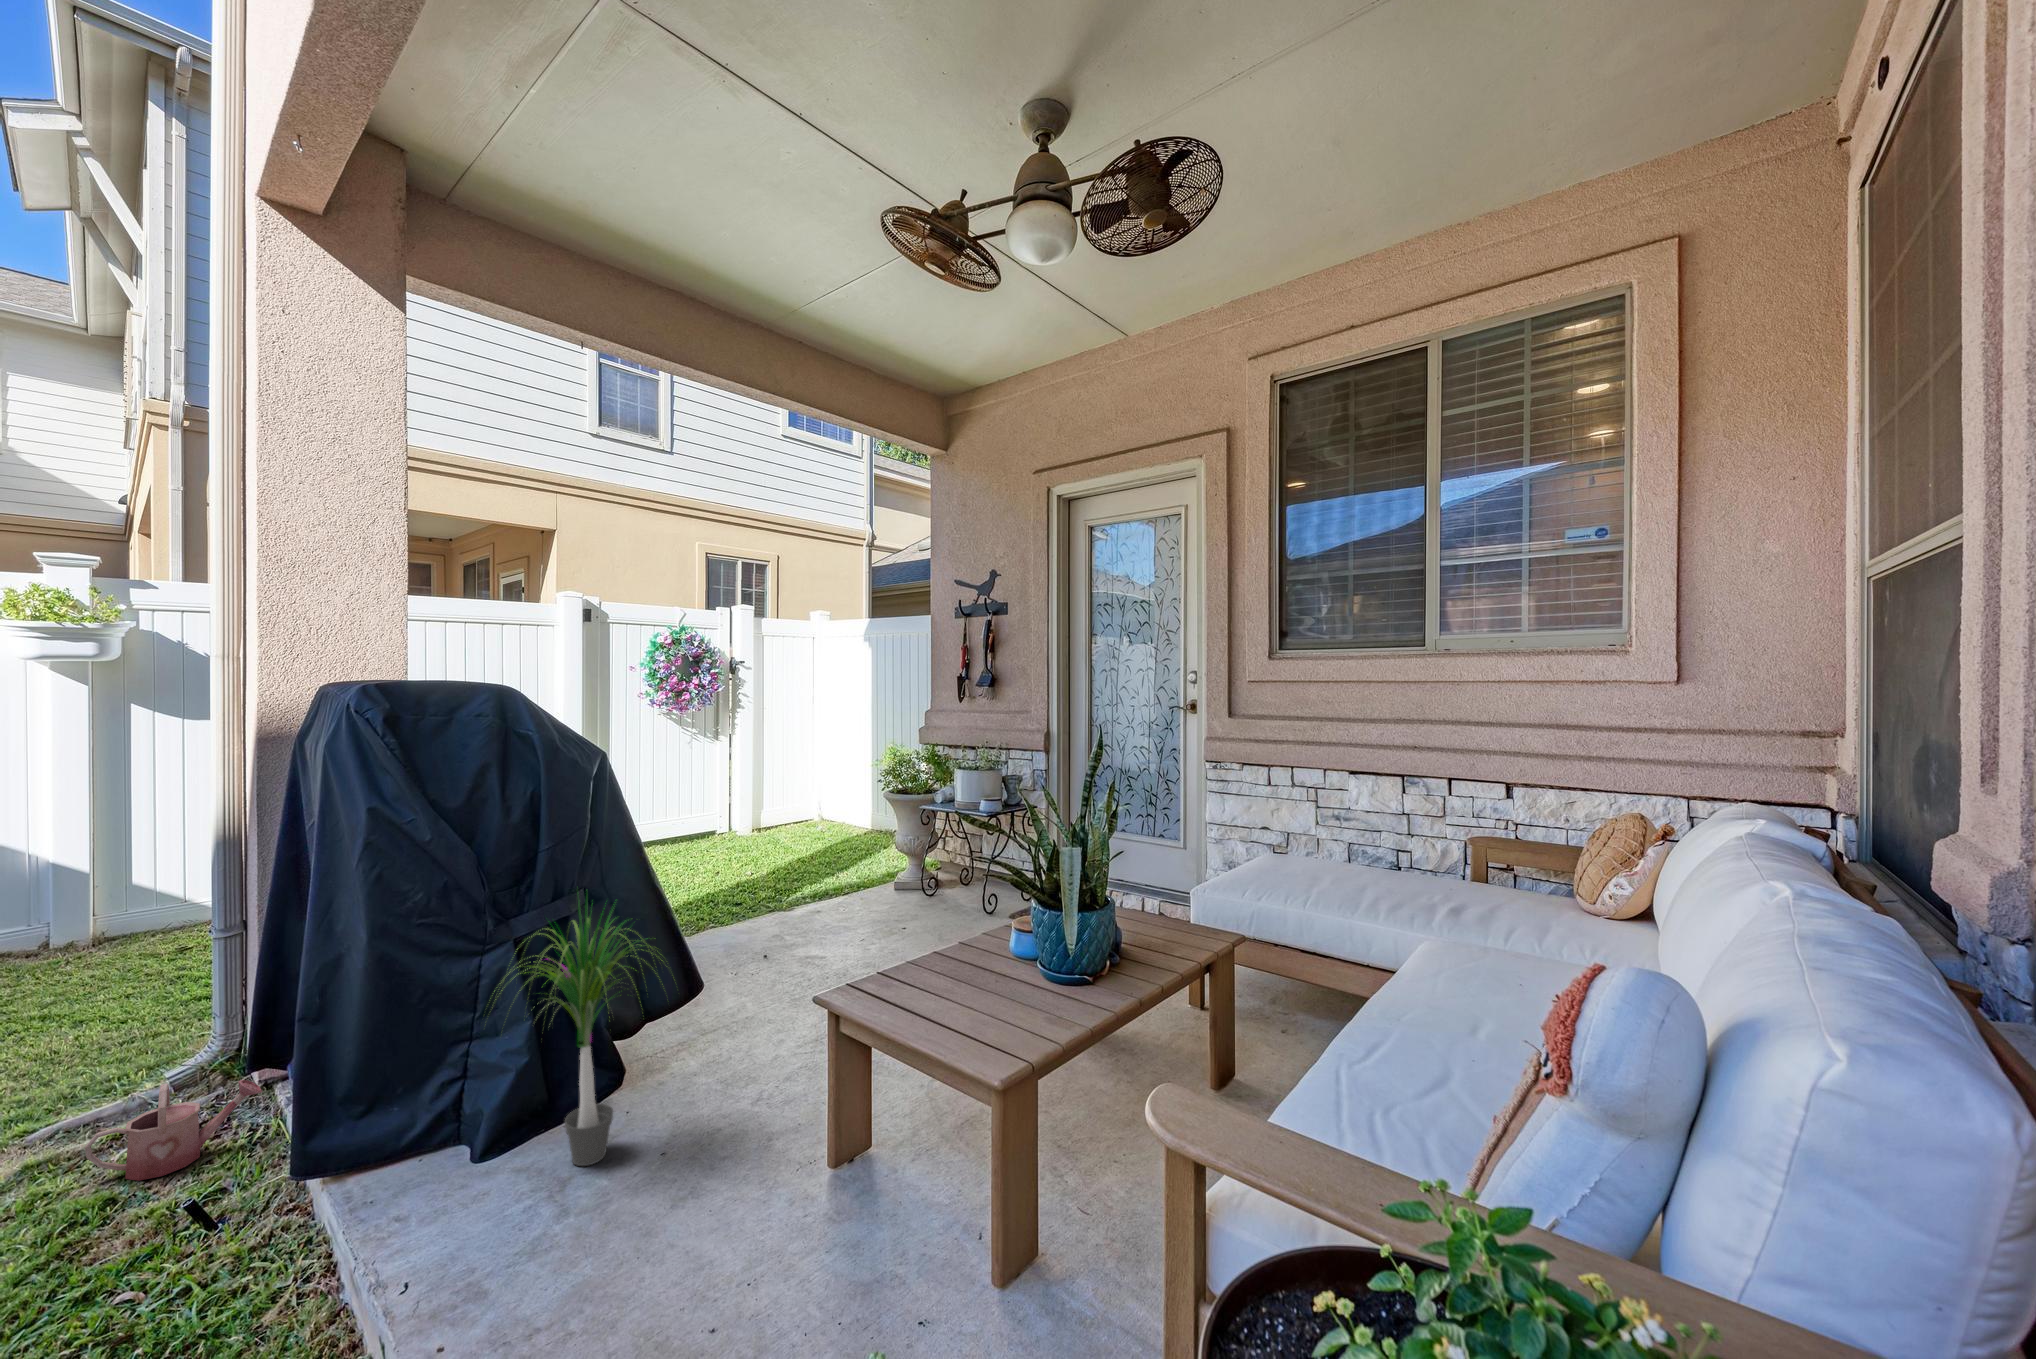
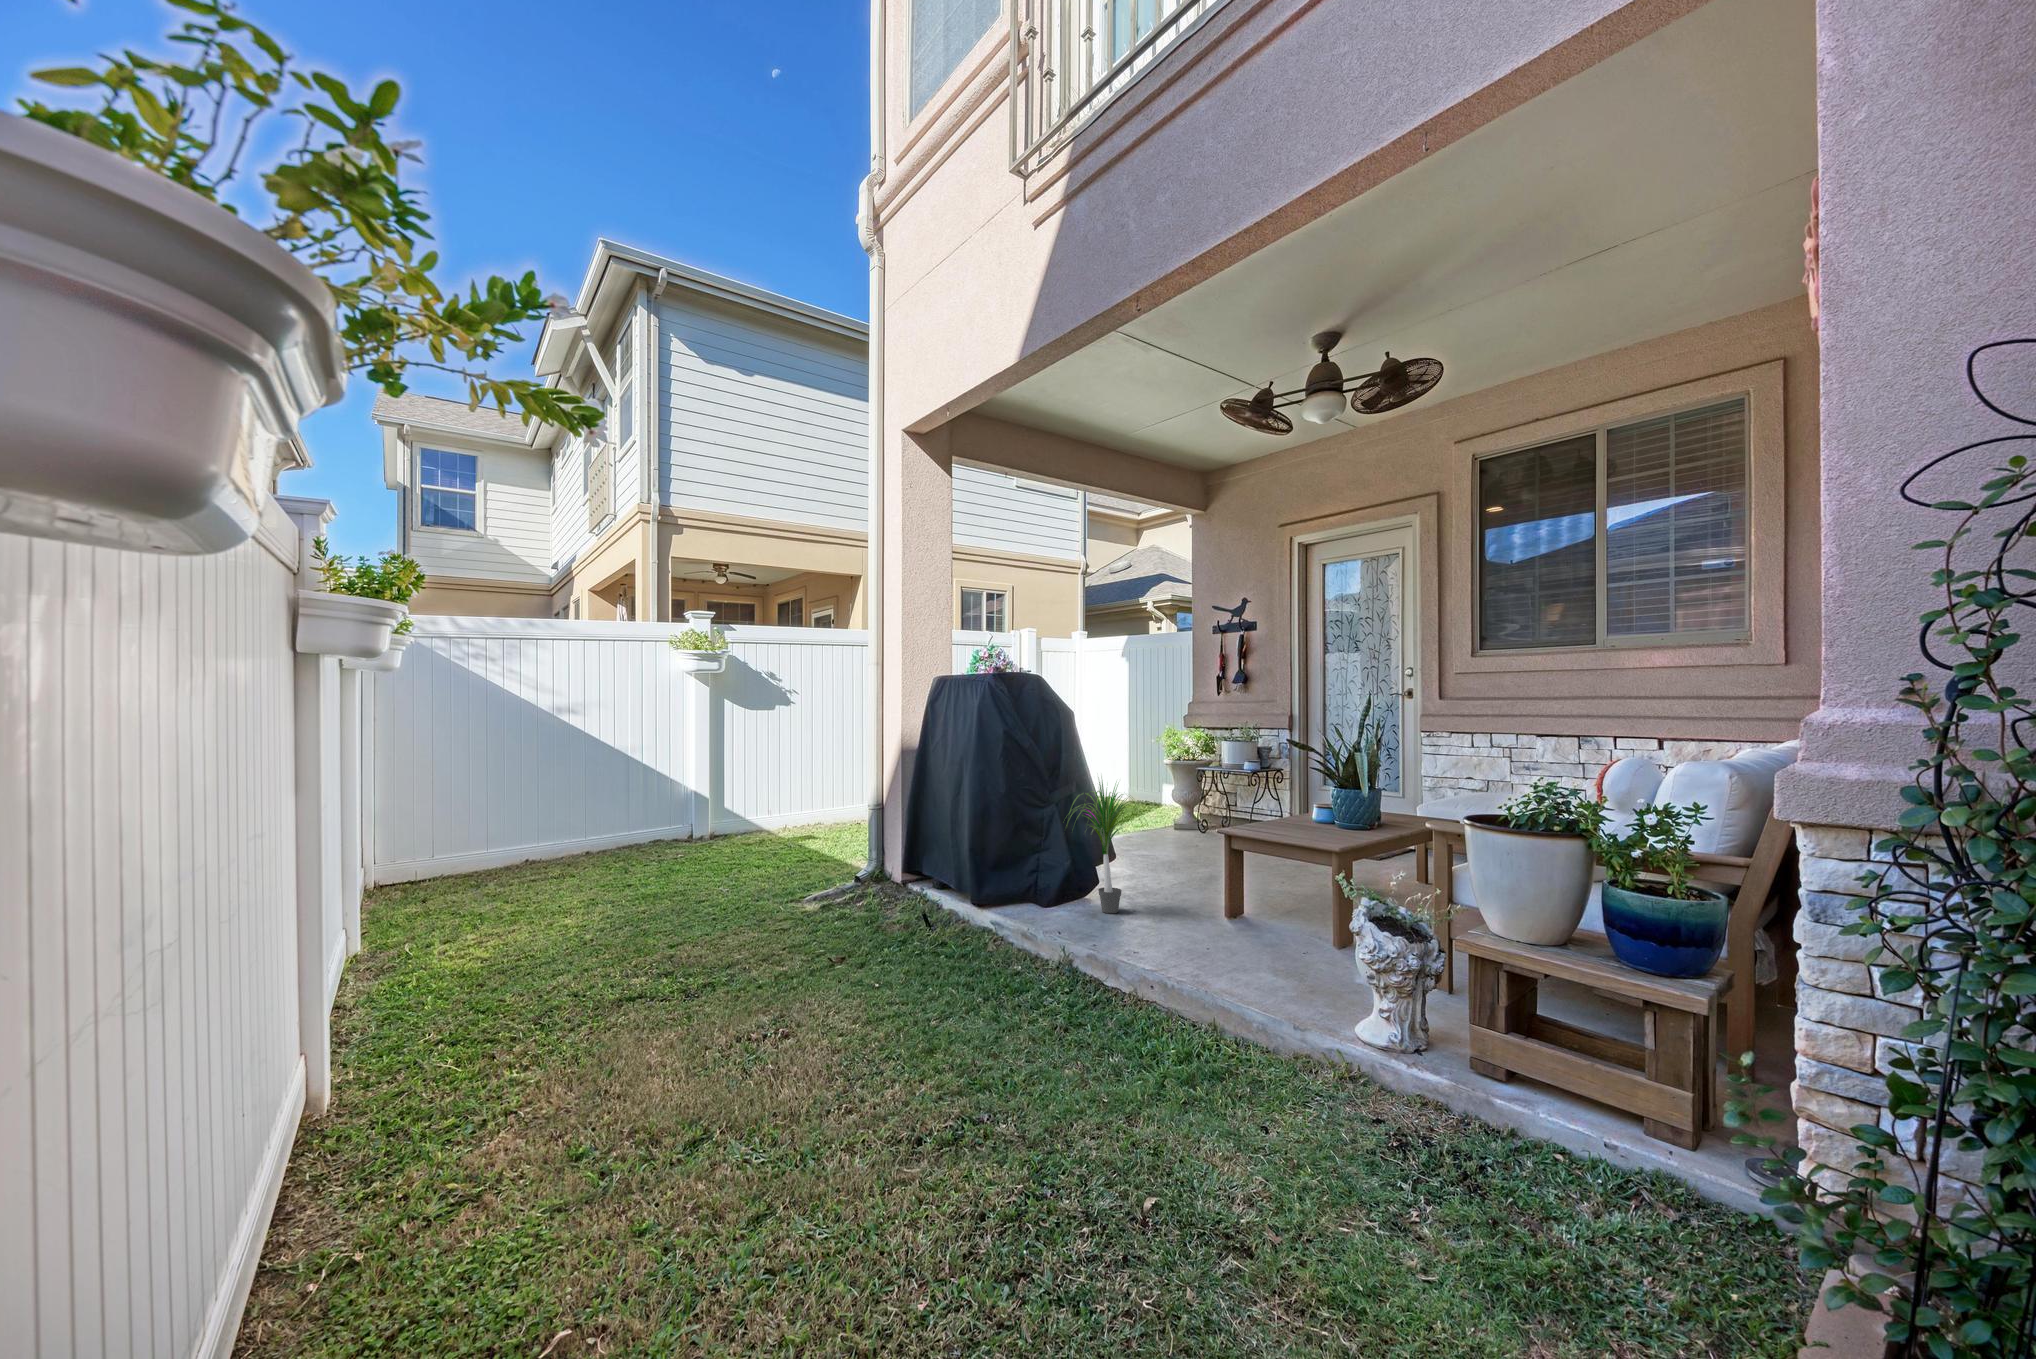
watering can: present [85,1080,262,1181] -> none [876,867,932,910]

